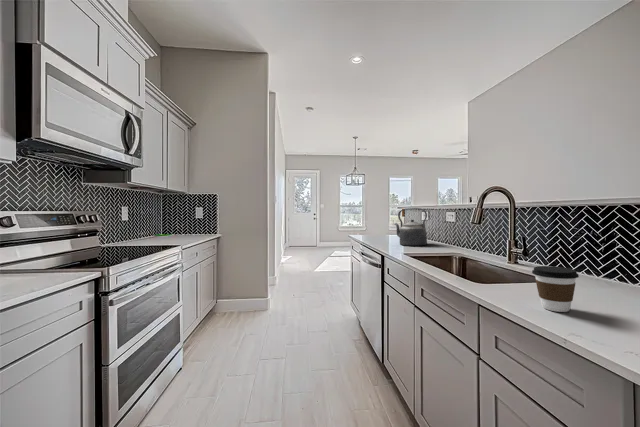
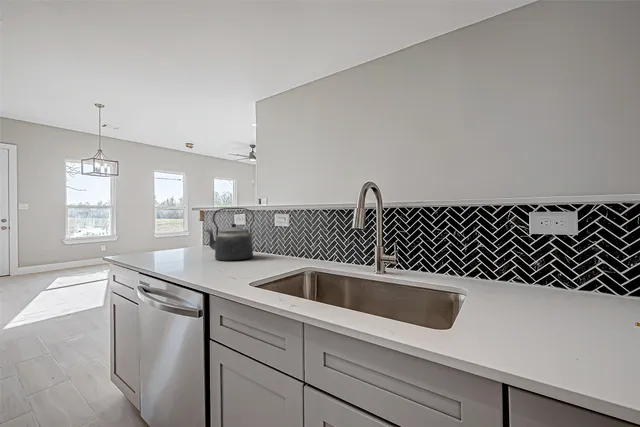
coffee cup: present [532,266,579,312] -> none [507,274,563,333]

